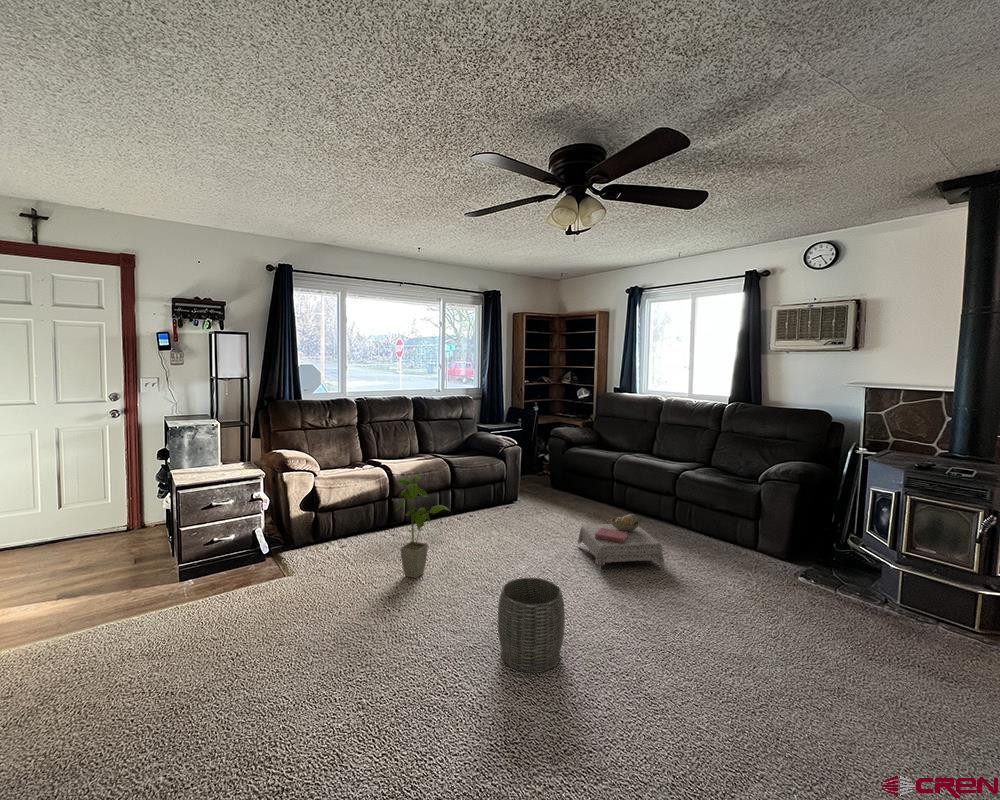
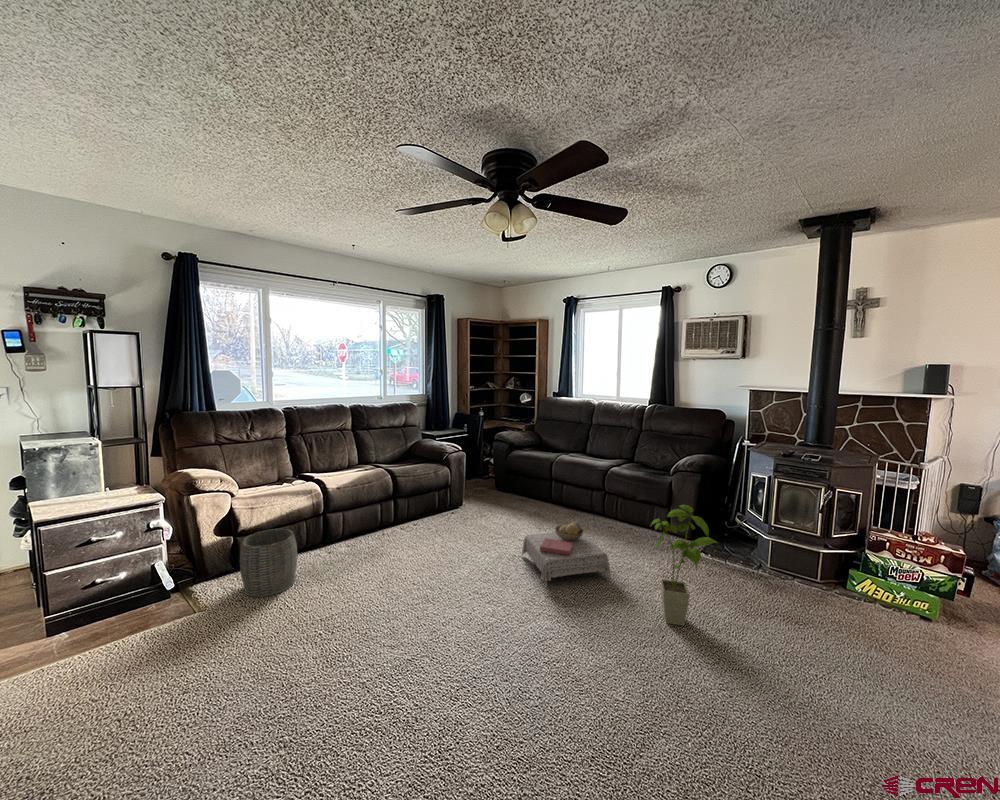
house plant: present [397,476,449,578] -> present [652,505,716,625]
woven basket: present [498,578,565,673] -> present [240,529,297,597]

